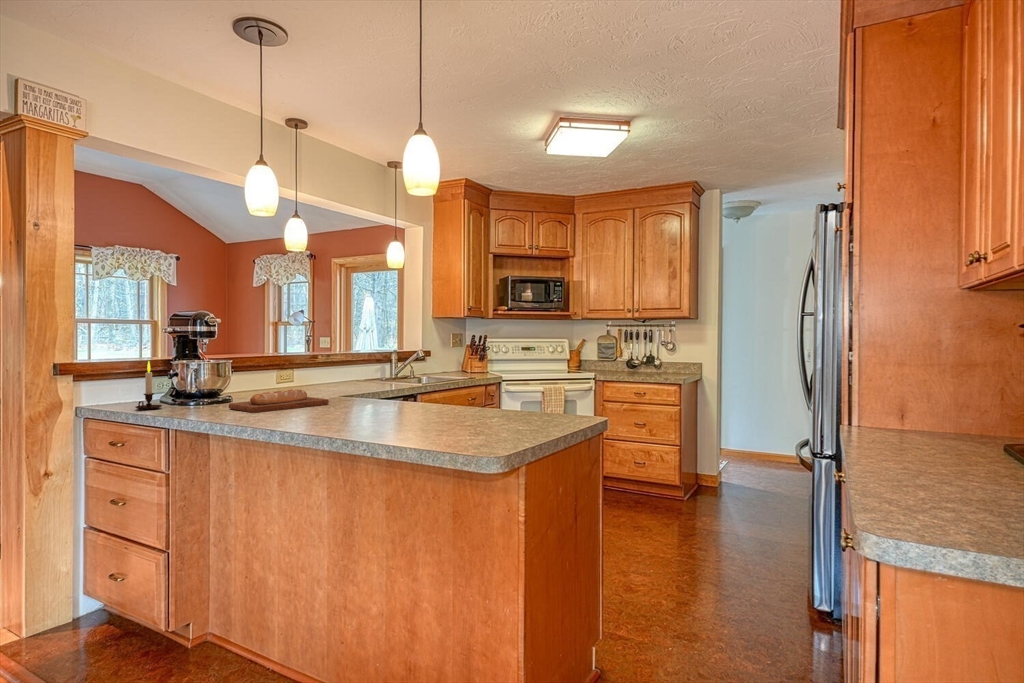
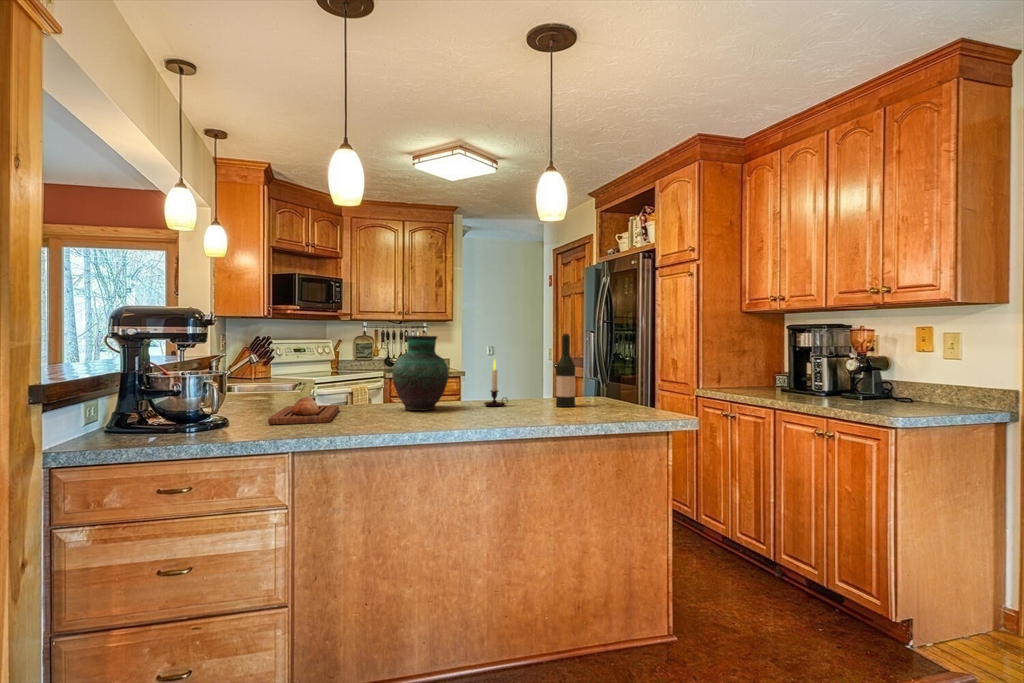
wine bottle: none [453,334,479,429] -> present [556,334,575,407]
vase: none [335,336,394,413] -> present [392,335,449,411]
candle: present [135,361,162,410] -> present [484,359,508,406]

